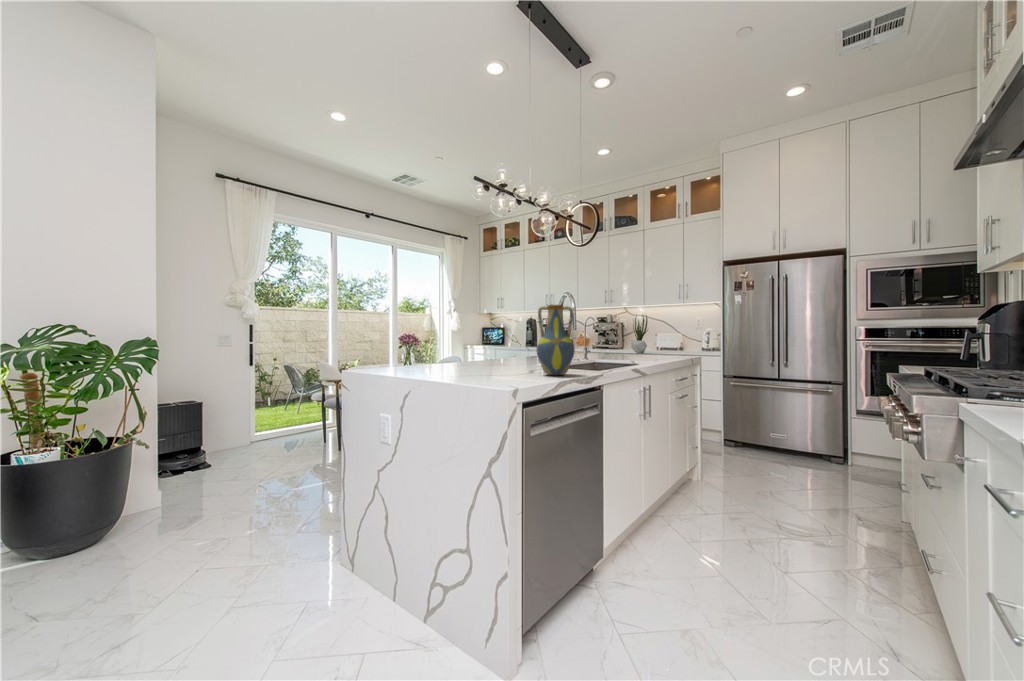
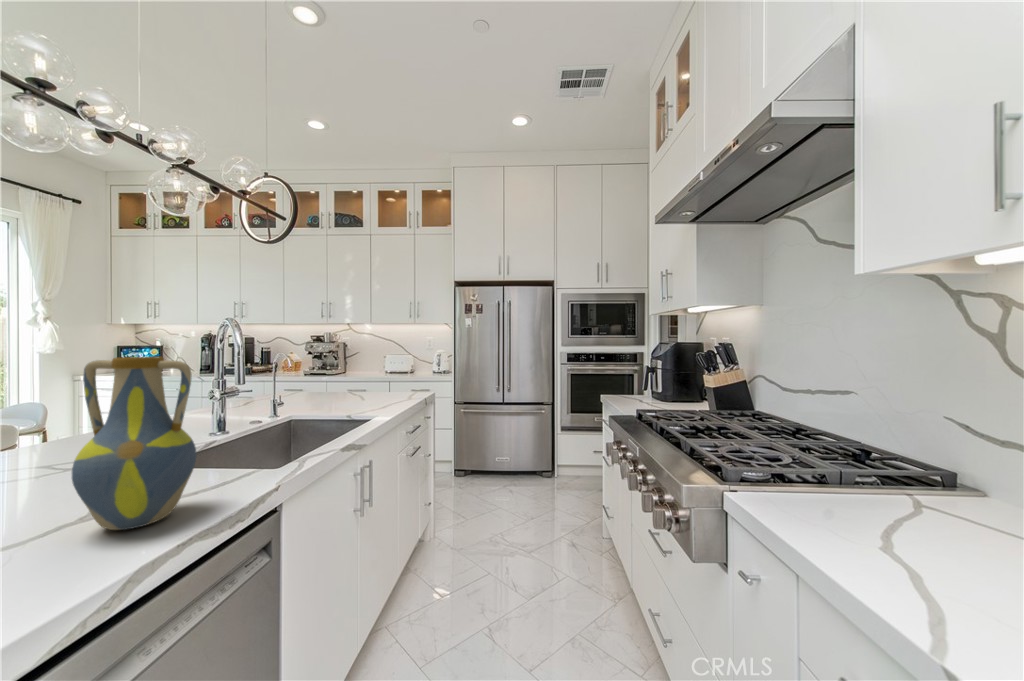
potted plant: present [631,315,648,353] -> none [353,335,375,383]

